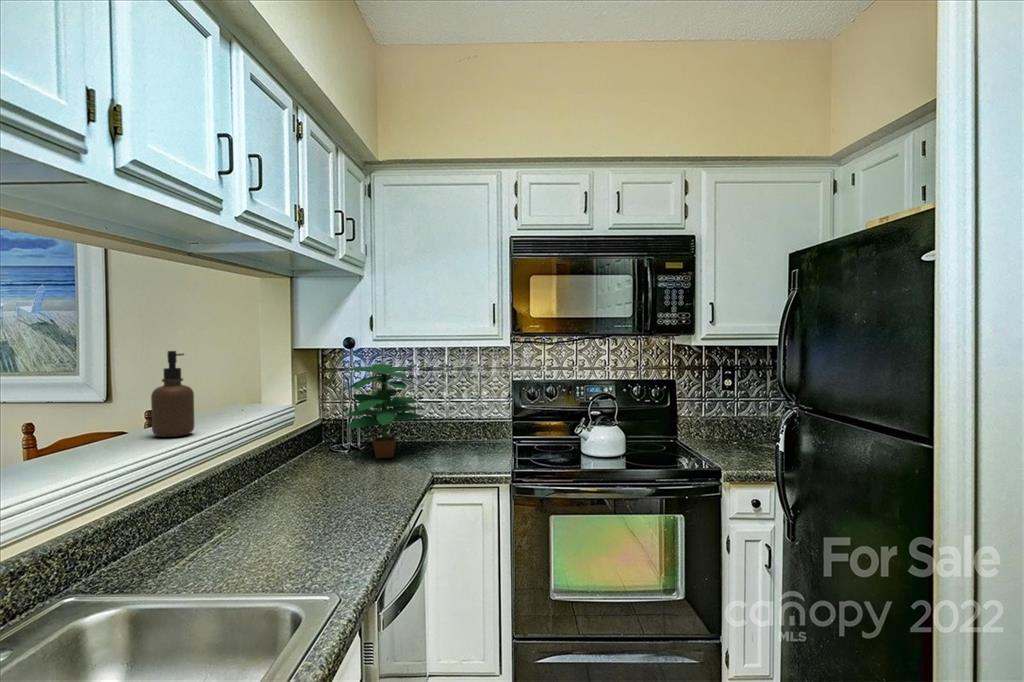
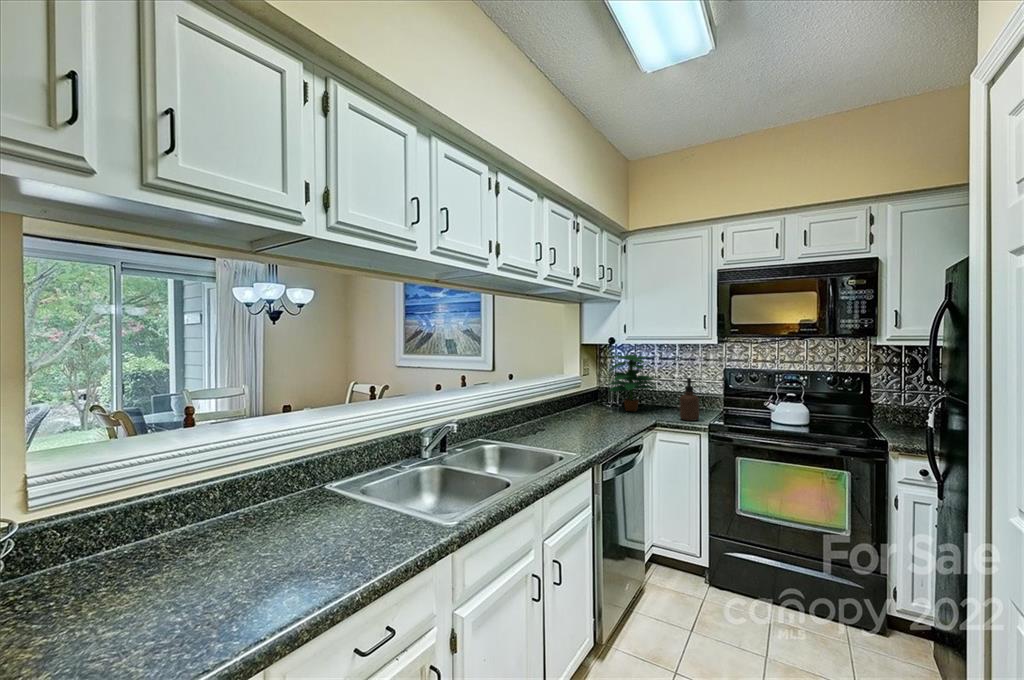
soap dispenser: present [151,351,194,437] -> present [680,378,699,421]

